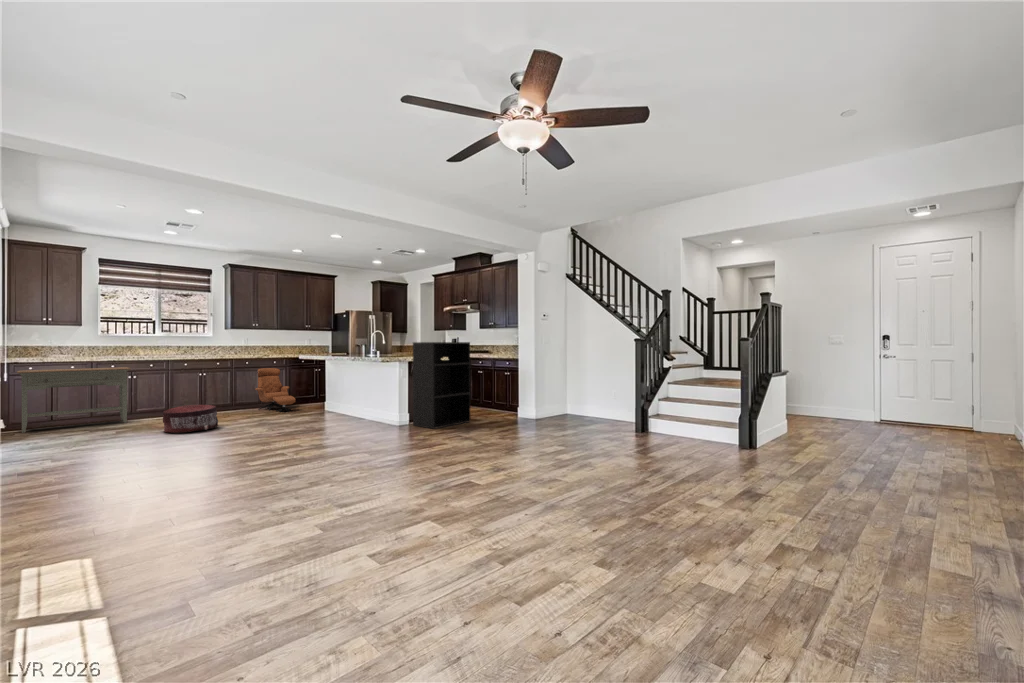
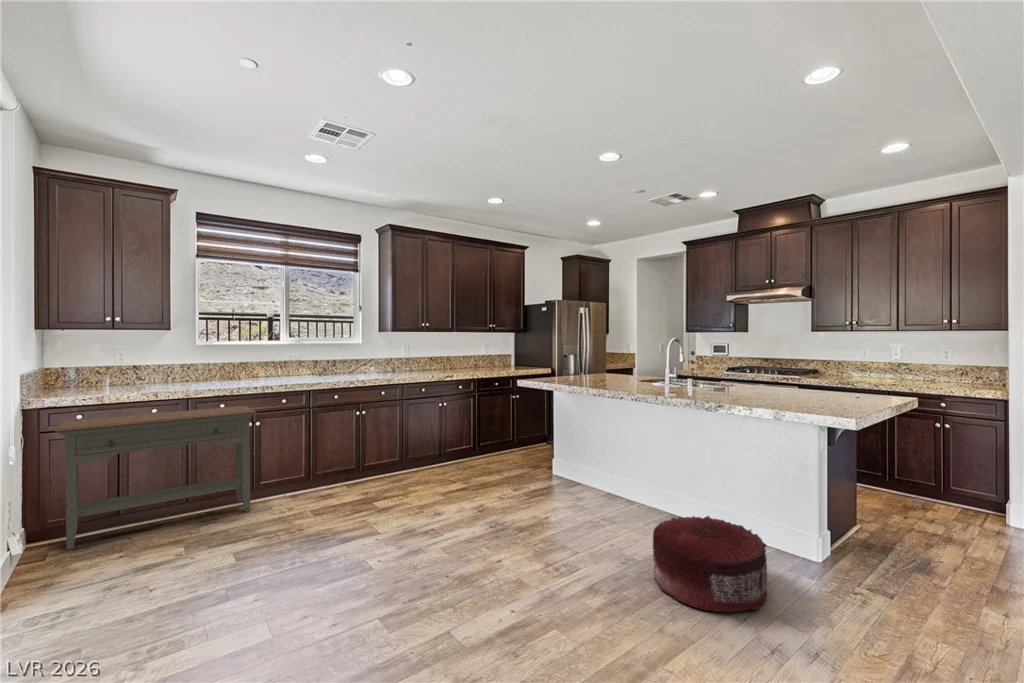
bookshelf: present [413,342,470,429] -> none [851,371,953,585]
armchair: present [255,368,296,412] -> none [436,397,511,481]
pouf: present [163,405,218,433] -> present [653,516,768,612]

